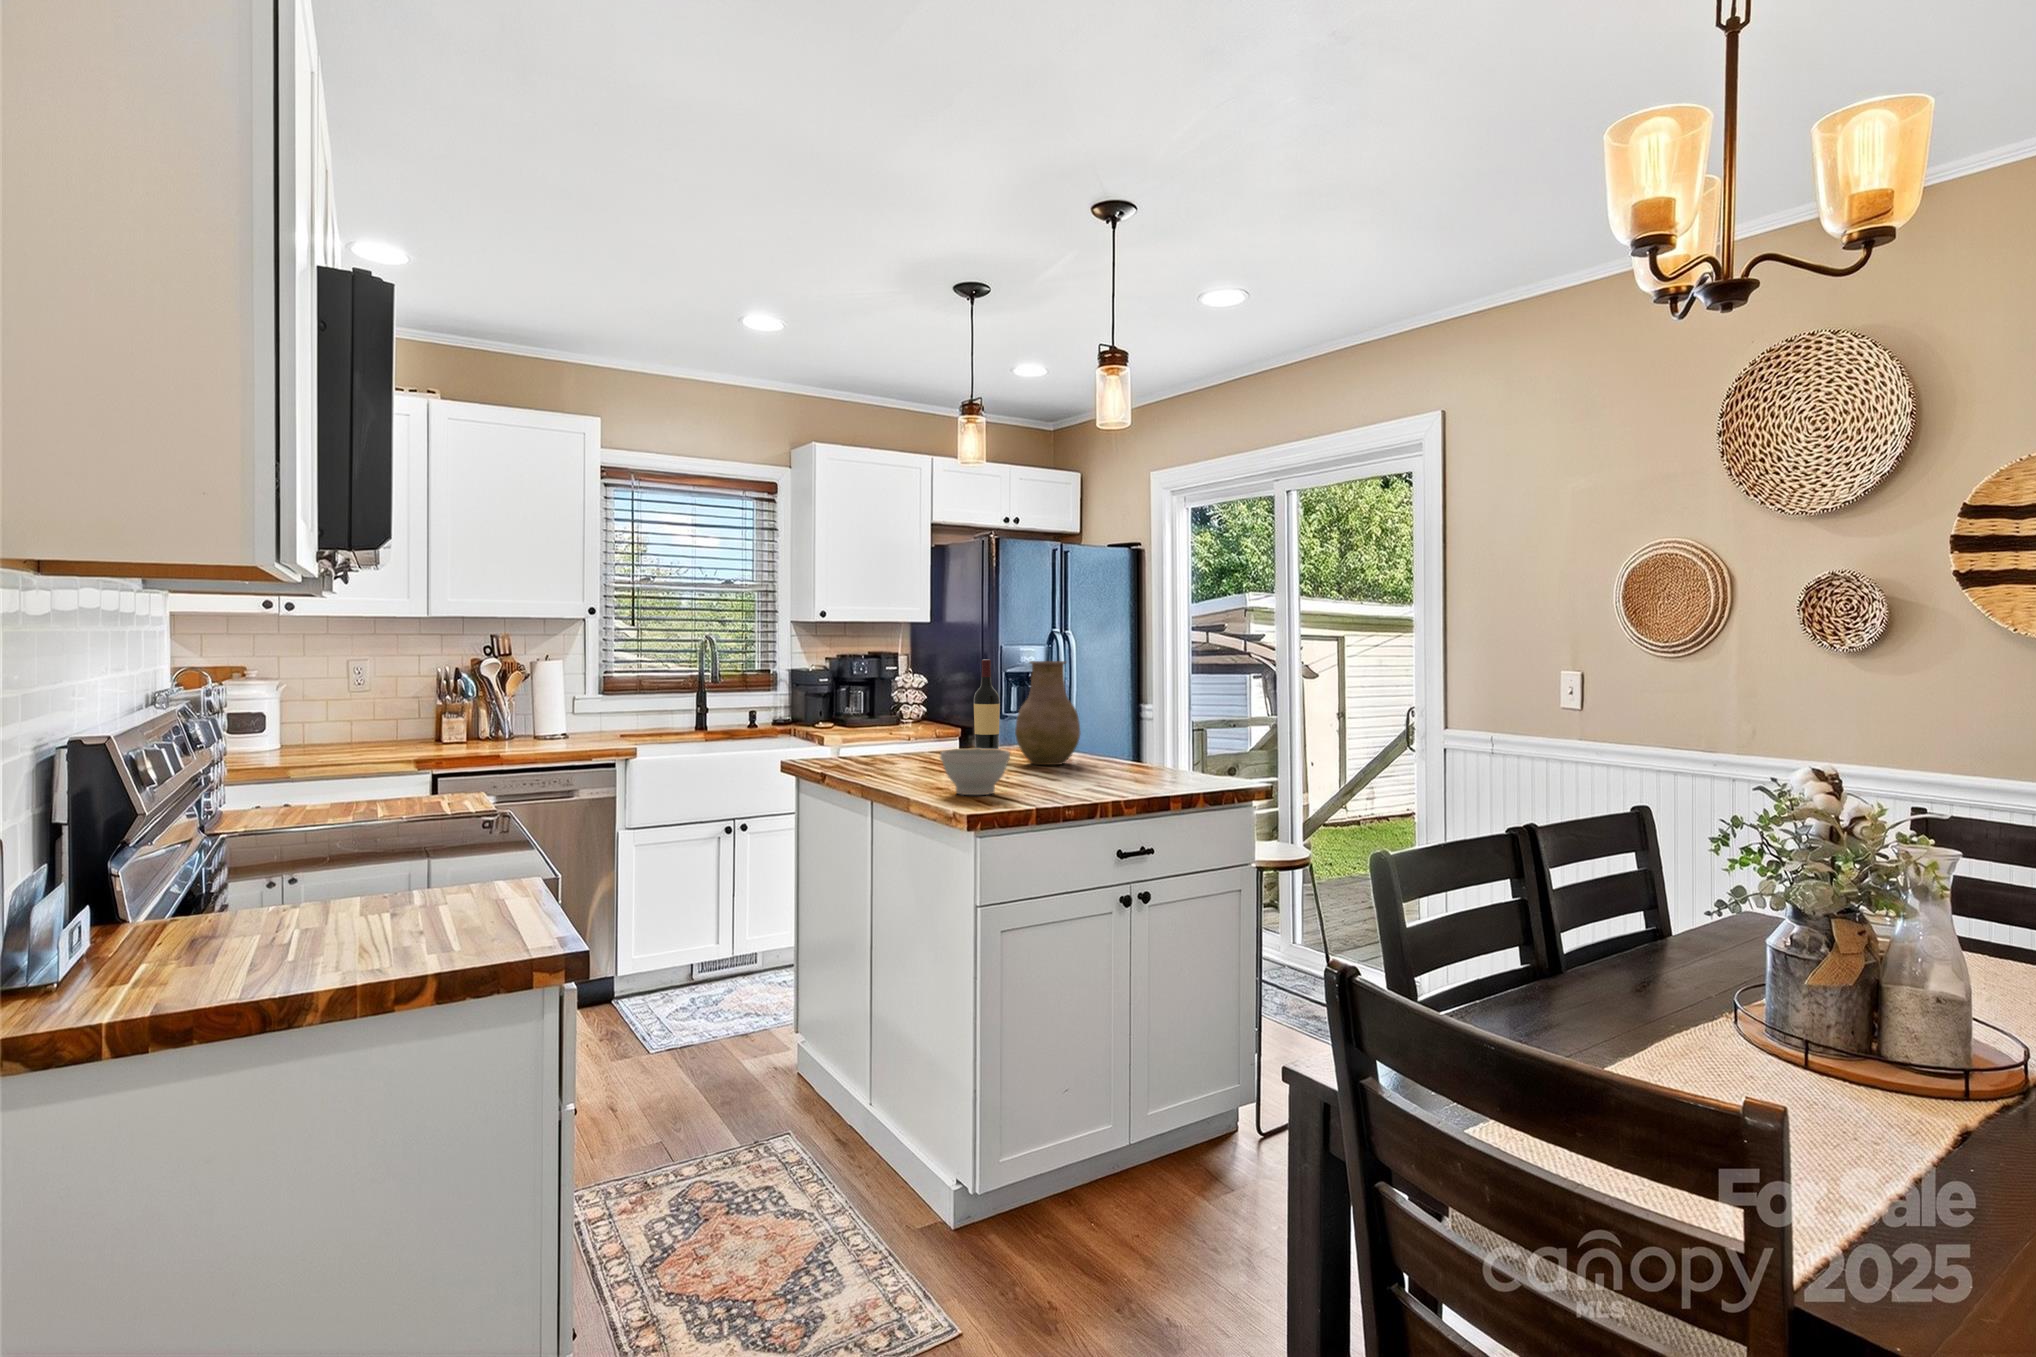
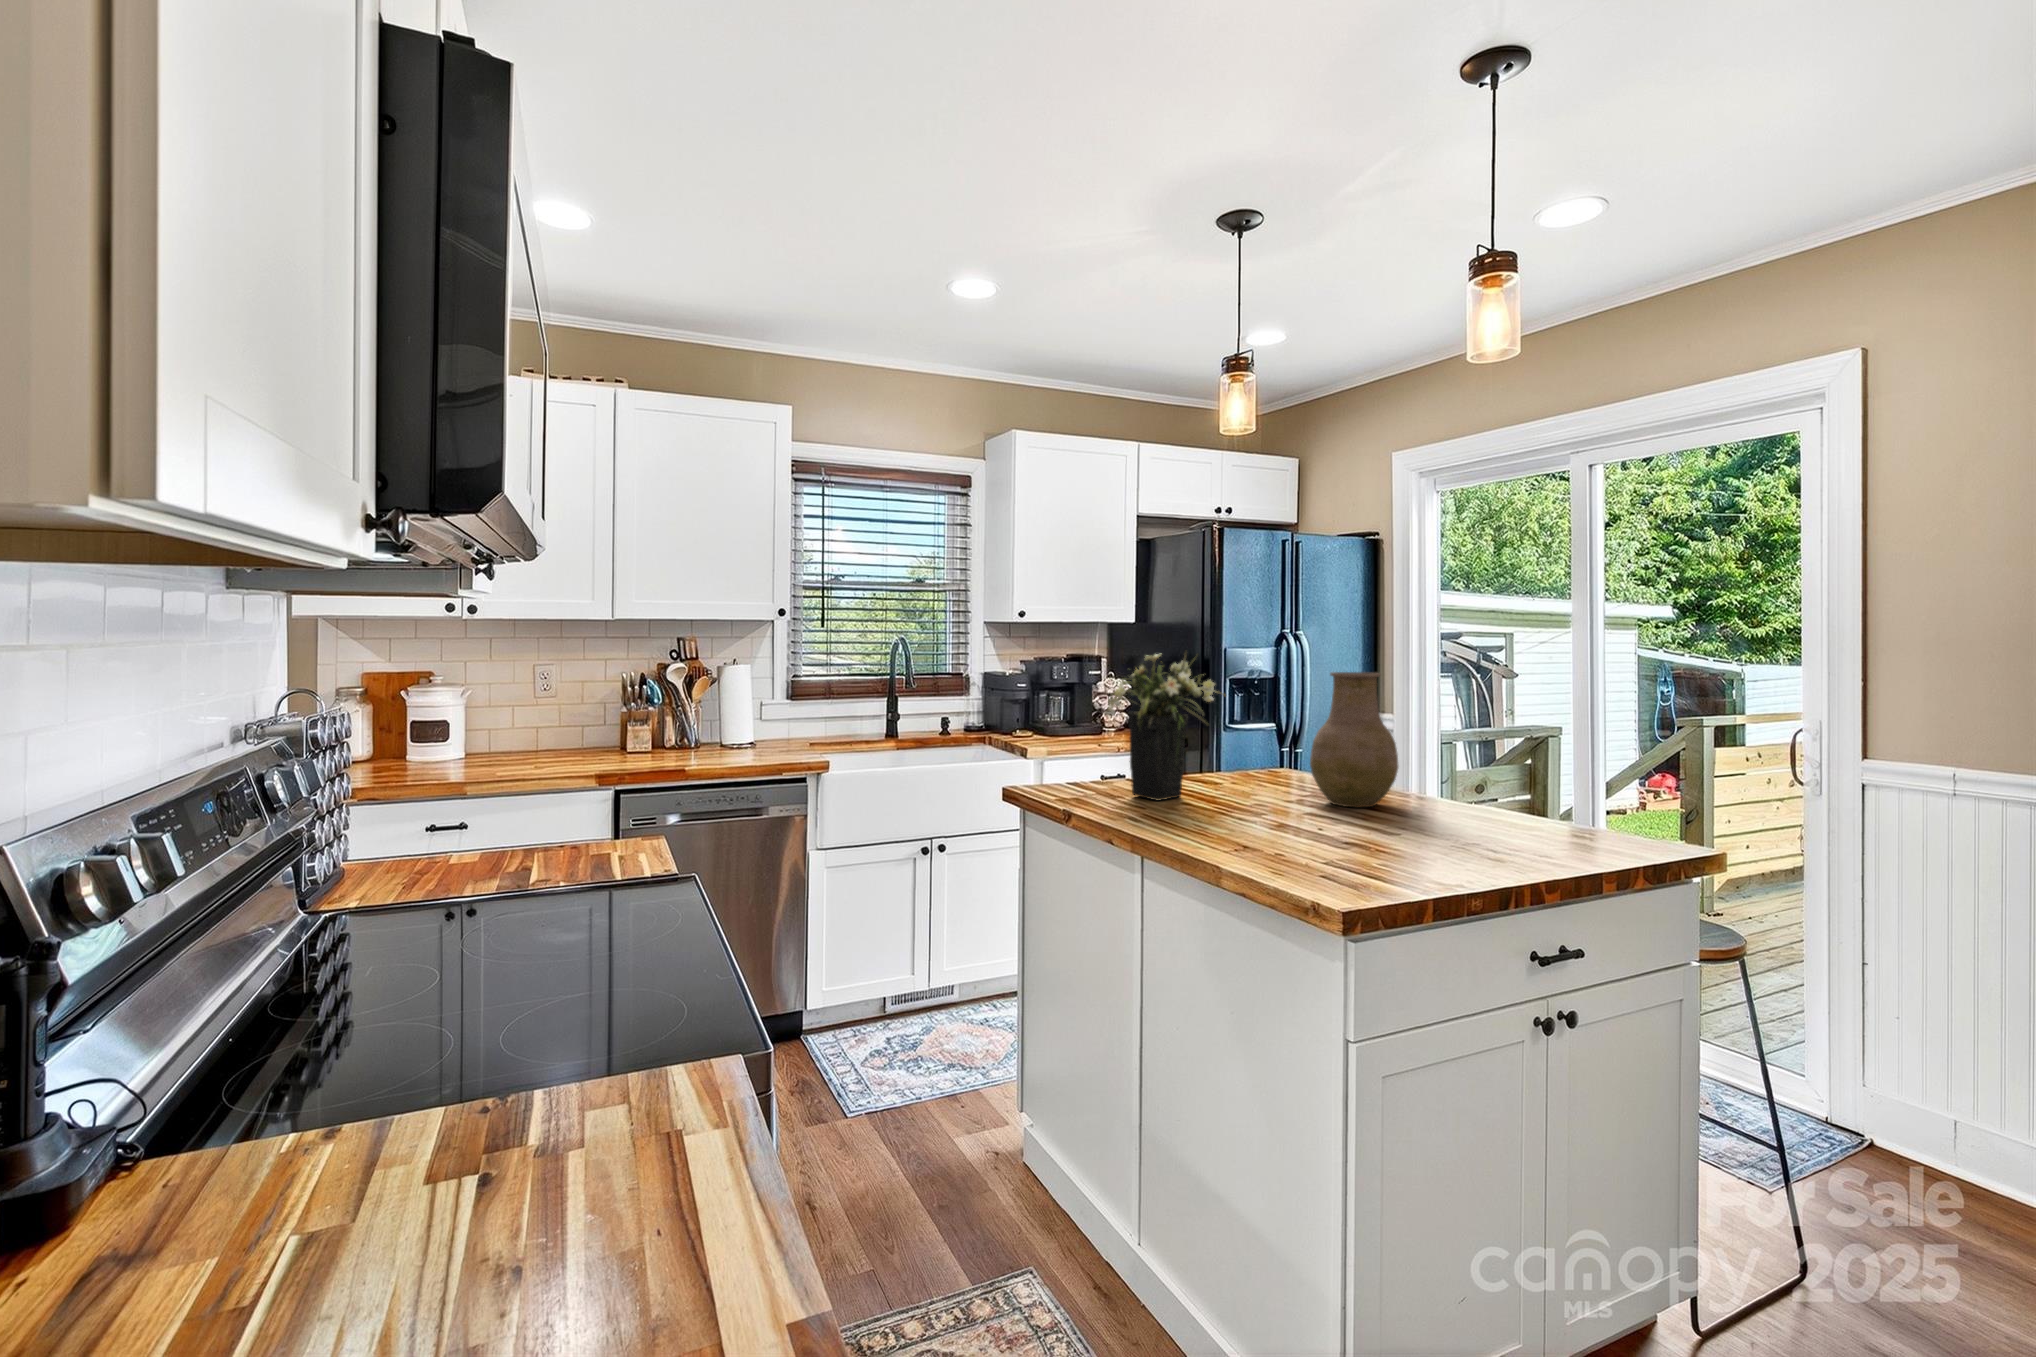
flower arrangement: none [850,644,949,764] -> present [1104,652,1225,801]
wine bottle: present [974,660,1000,749] -> none [1246,669,1278,792]
bowl: present [940,748,1010,795] -> none [1264,797,1365,867]

